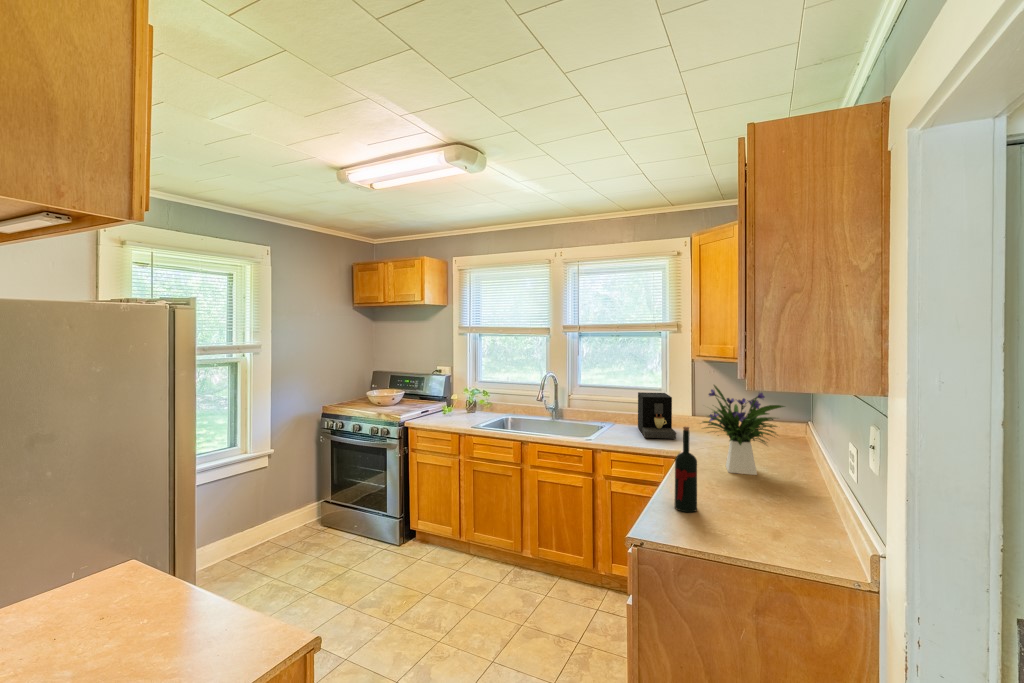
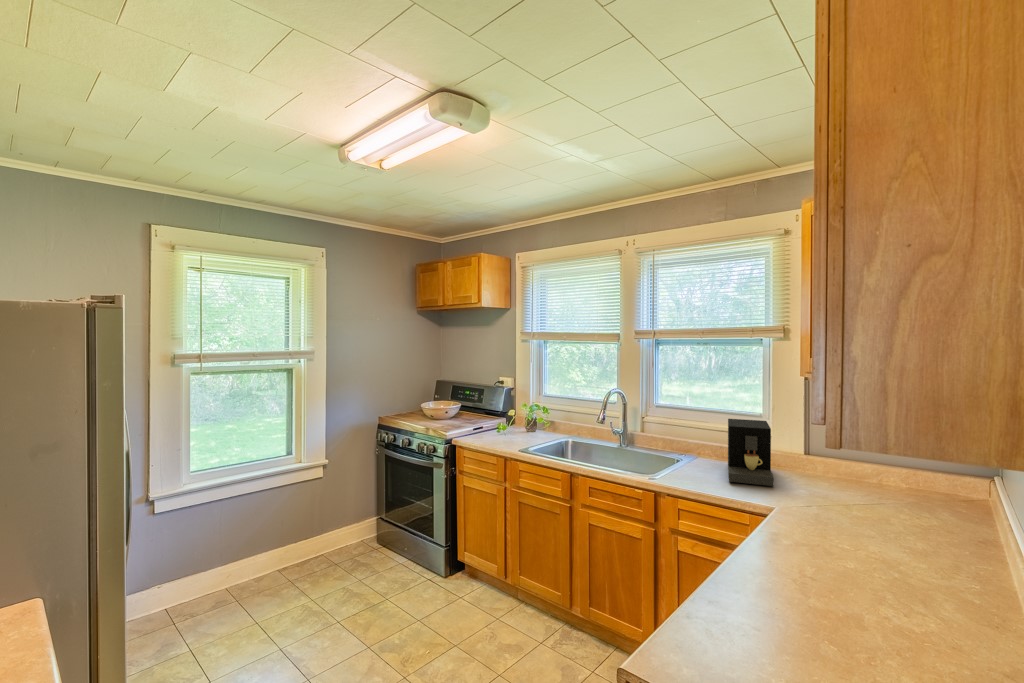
flower arrangement: present [703,385,784,475] -> none [786,421,934,564]
wine bottle: present [674,427,697,512] -> none [714,491,751,625]

